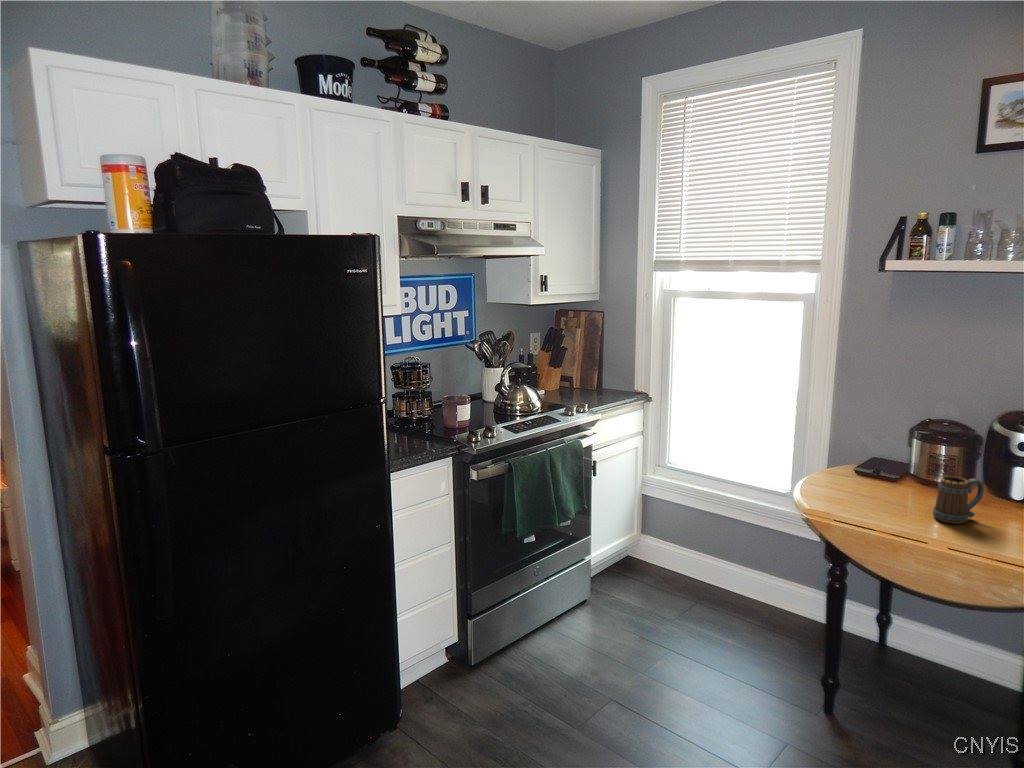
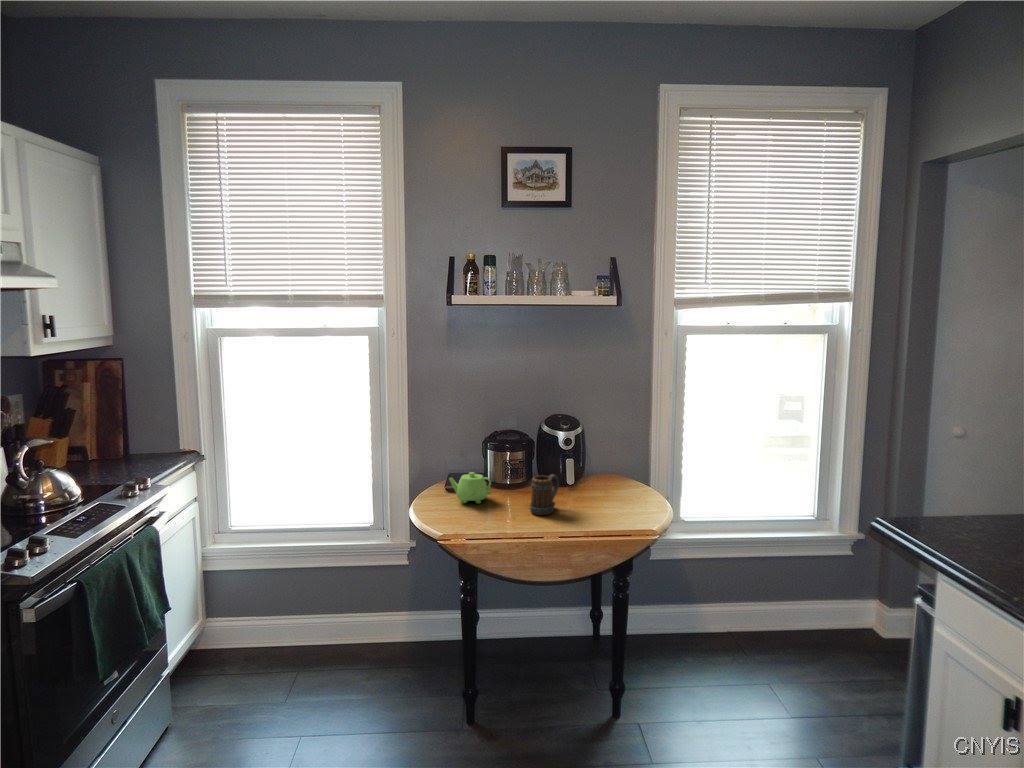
teapot: none [848,456,898,492] -> present [449,472,492,503]

